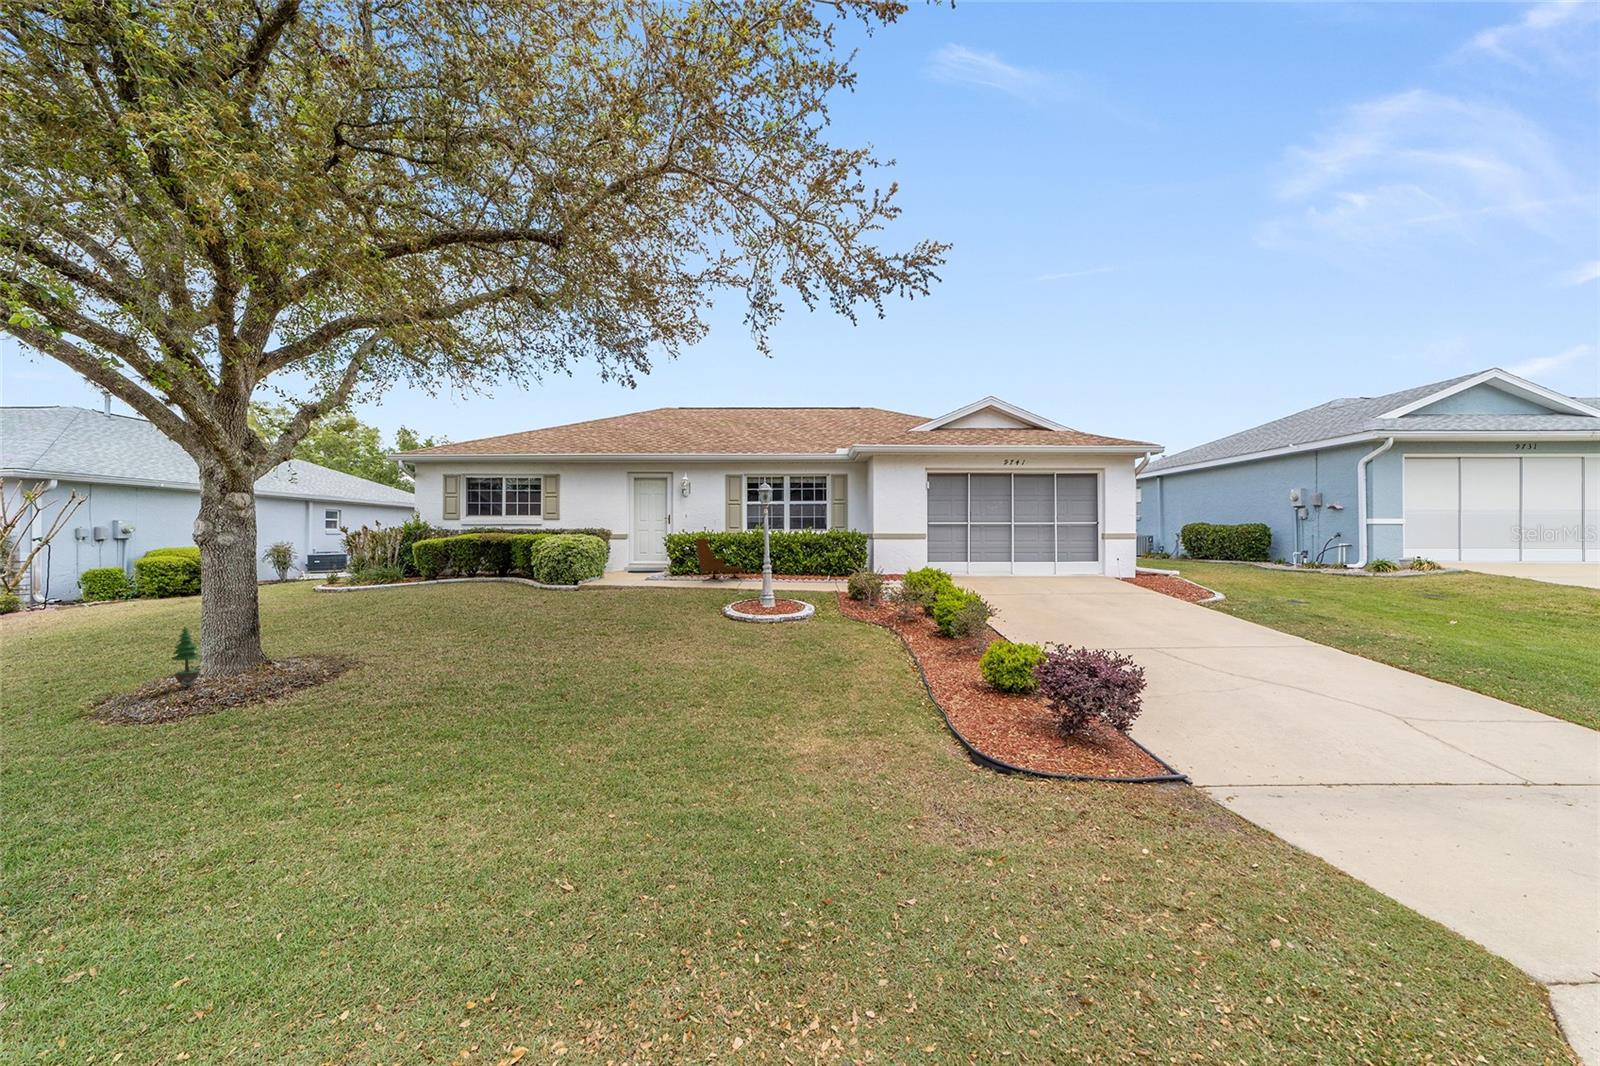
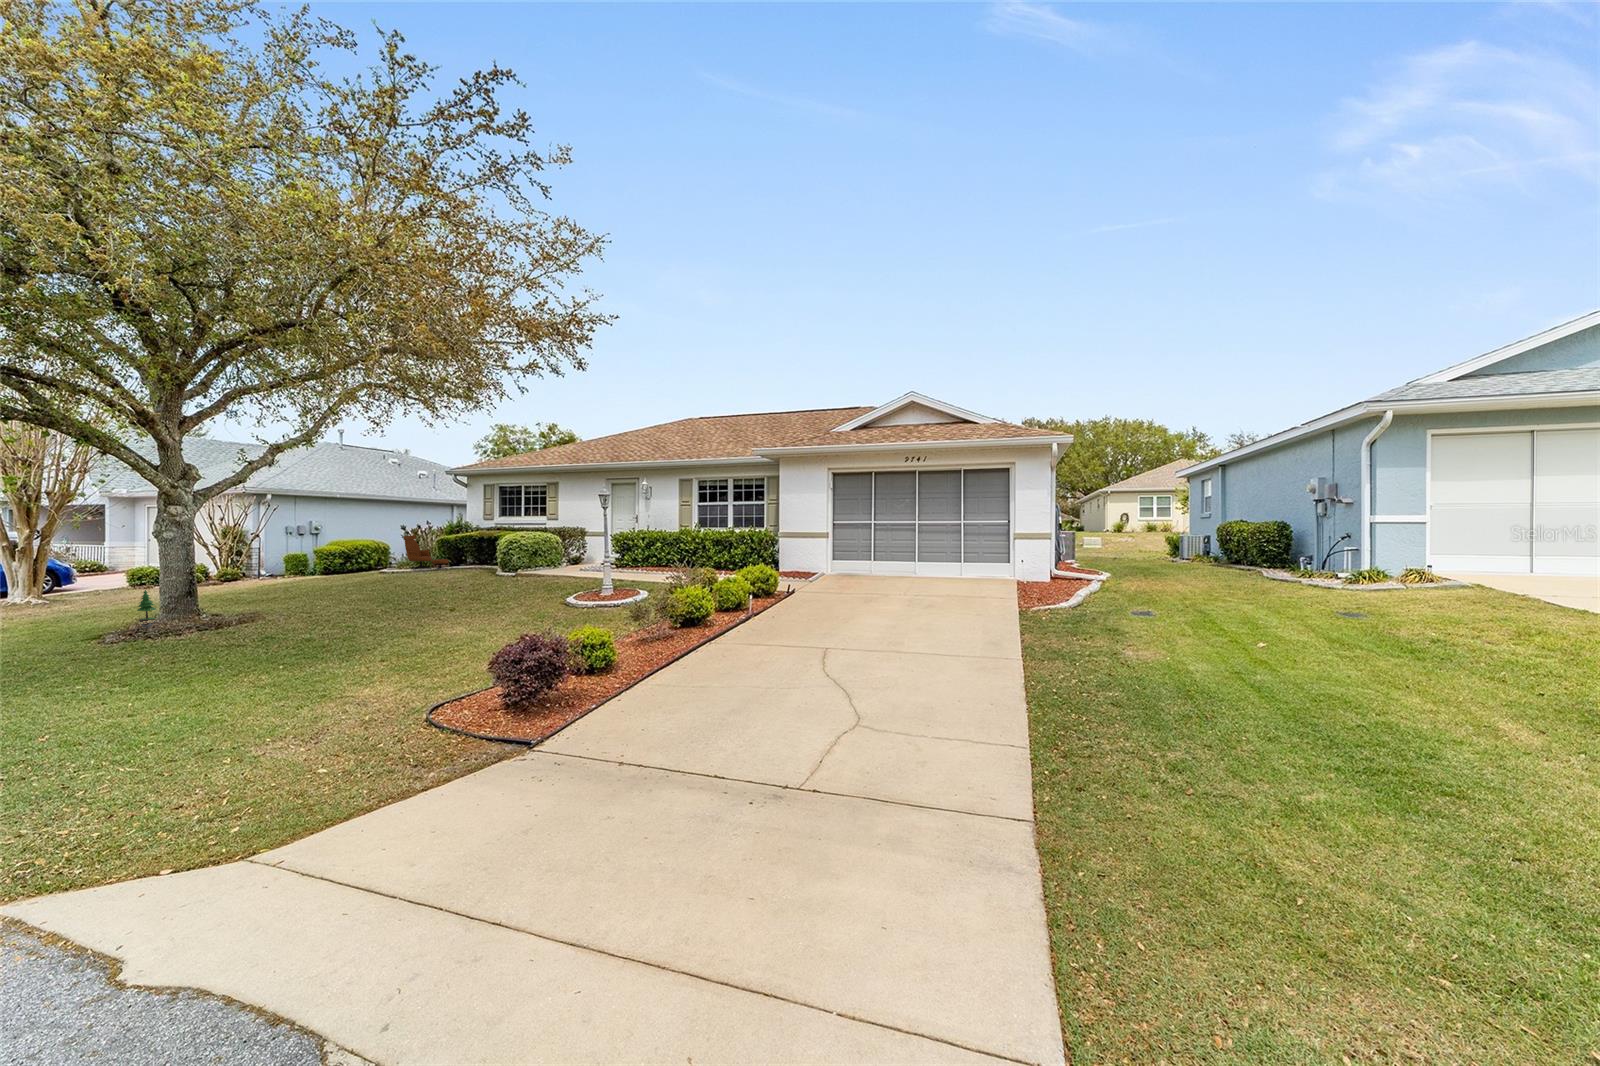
lounge chair: present [696,538,744,582] -> present [404,535,449,570]

